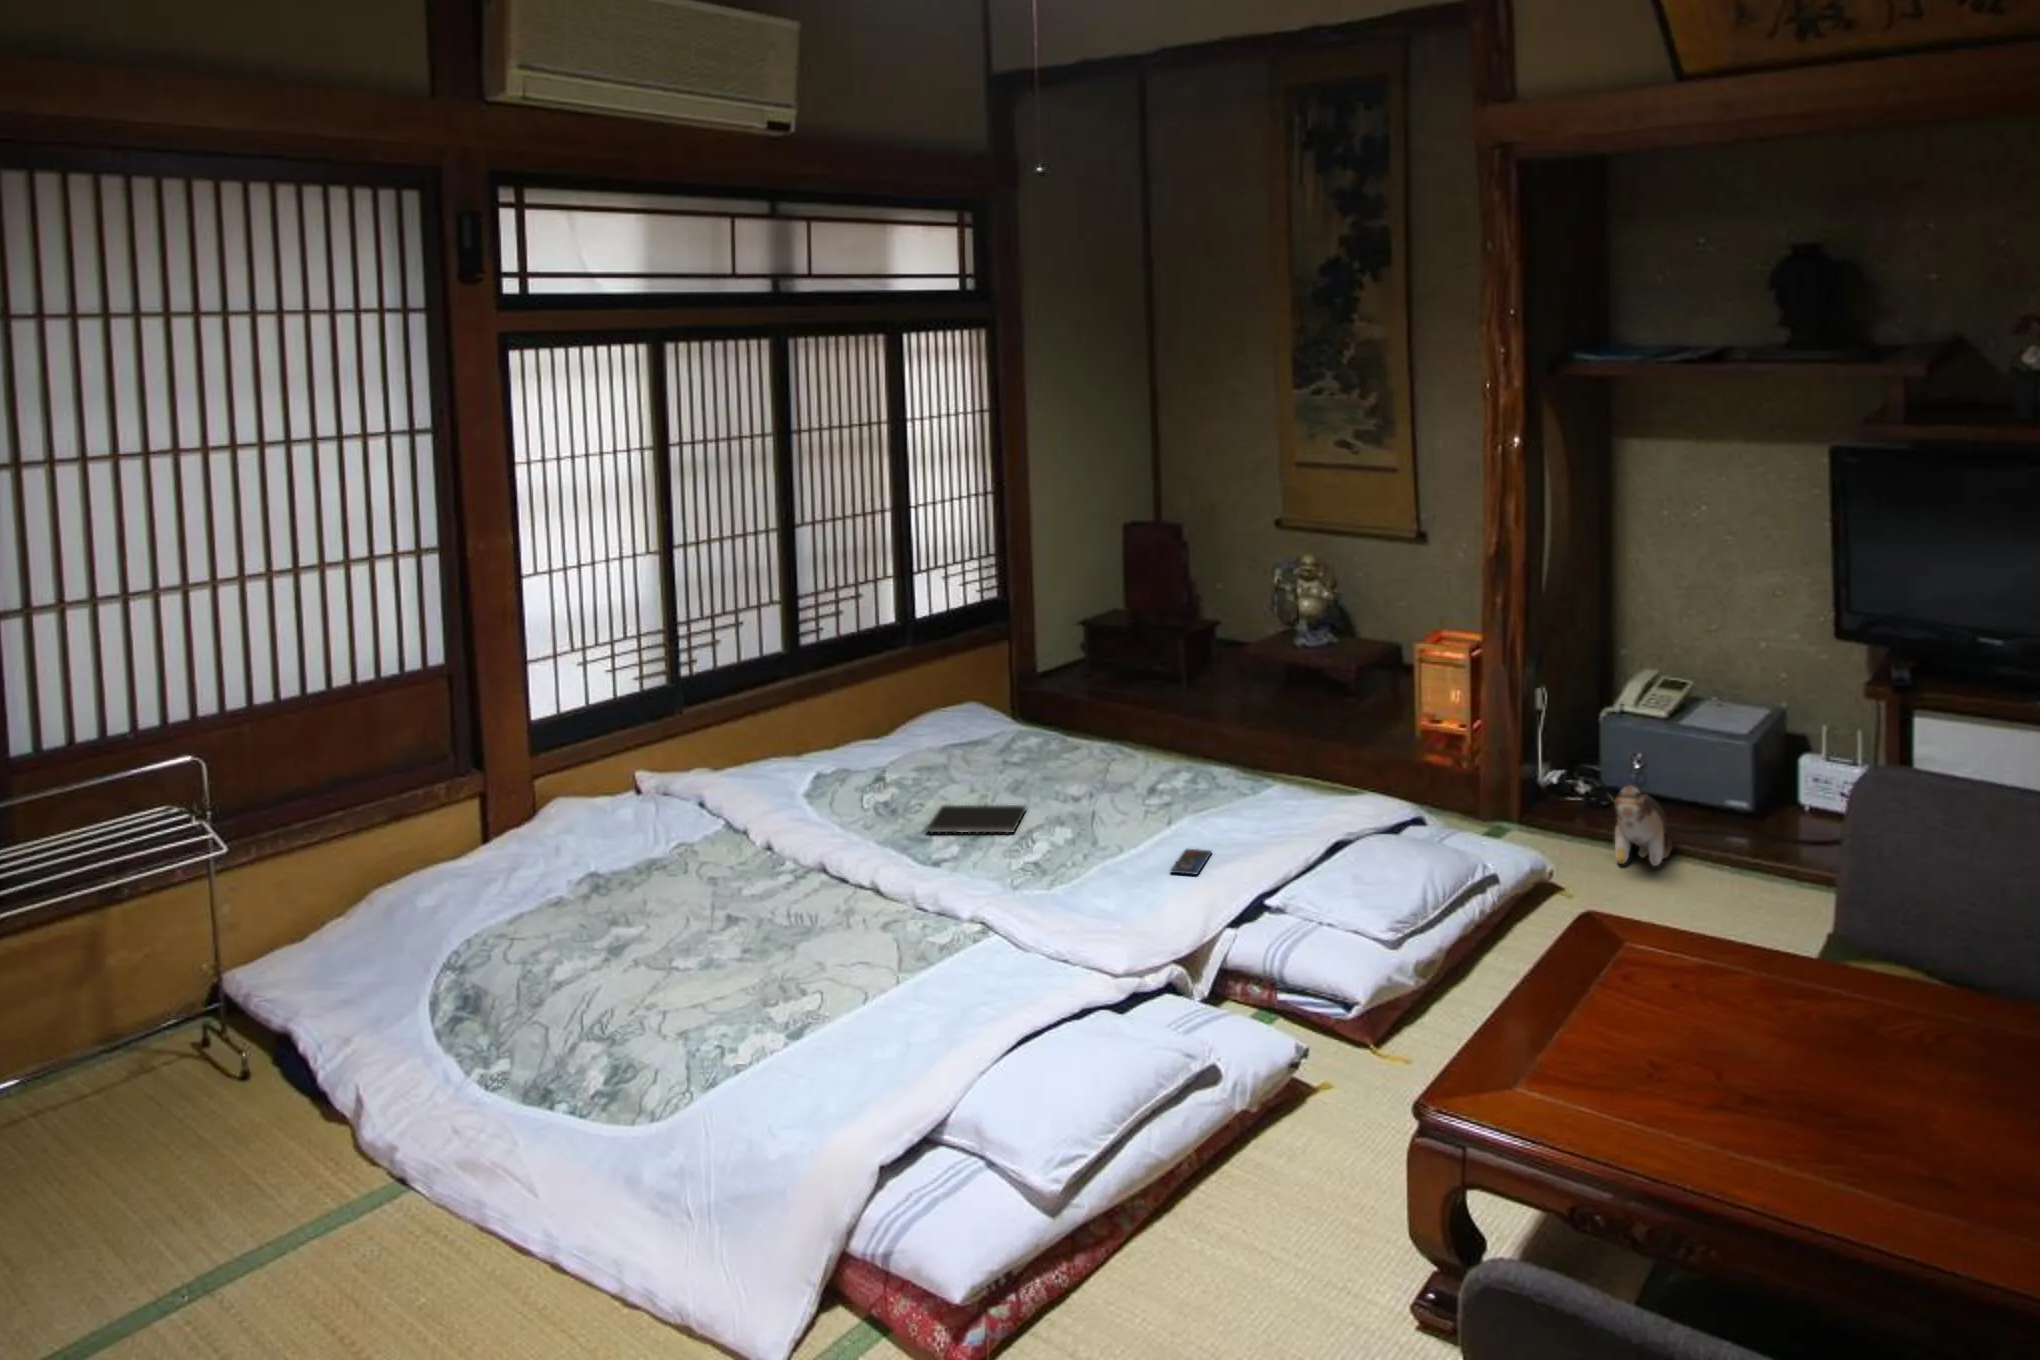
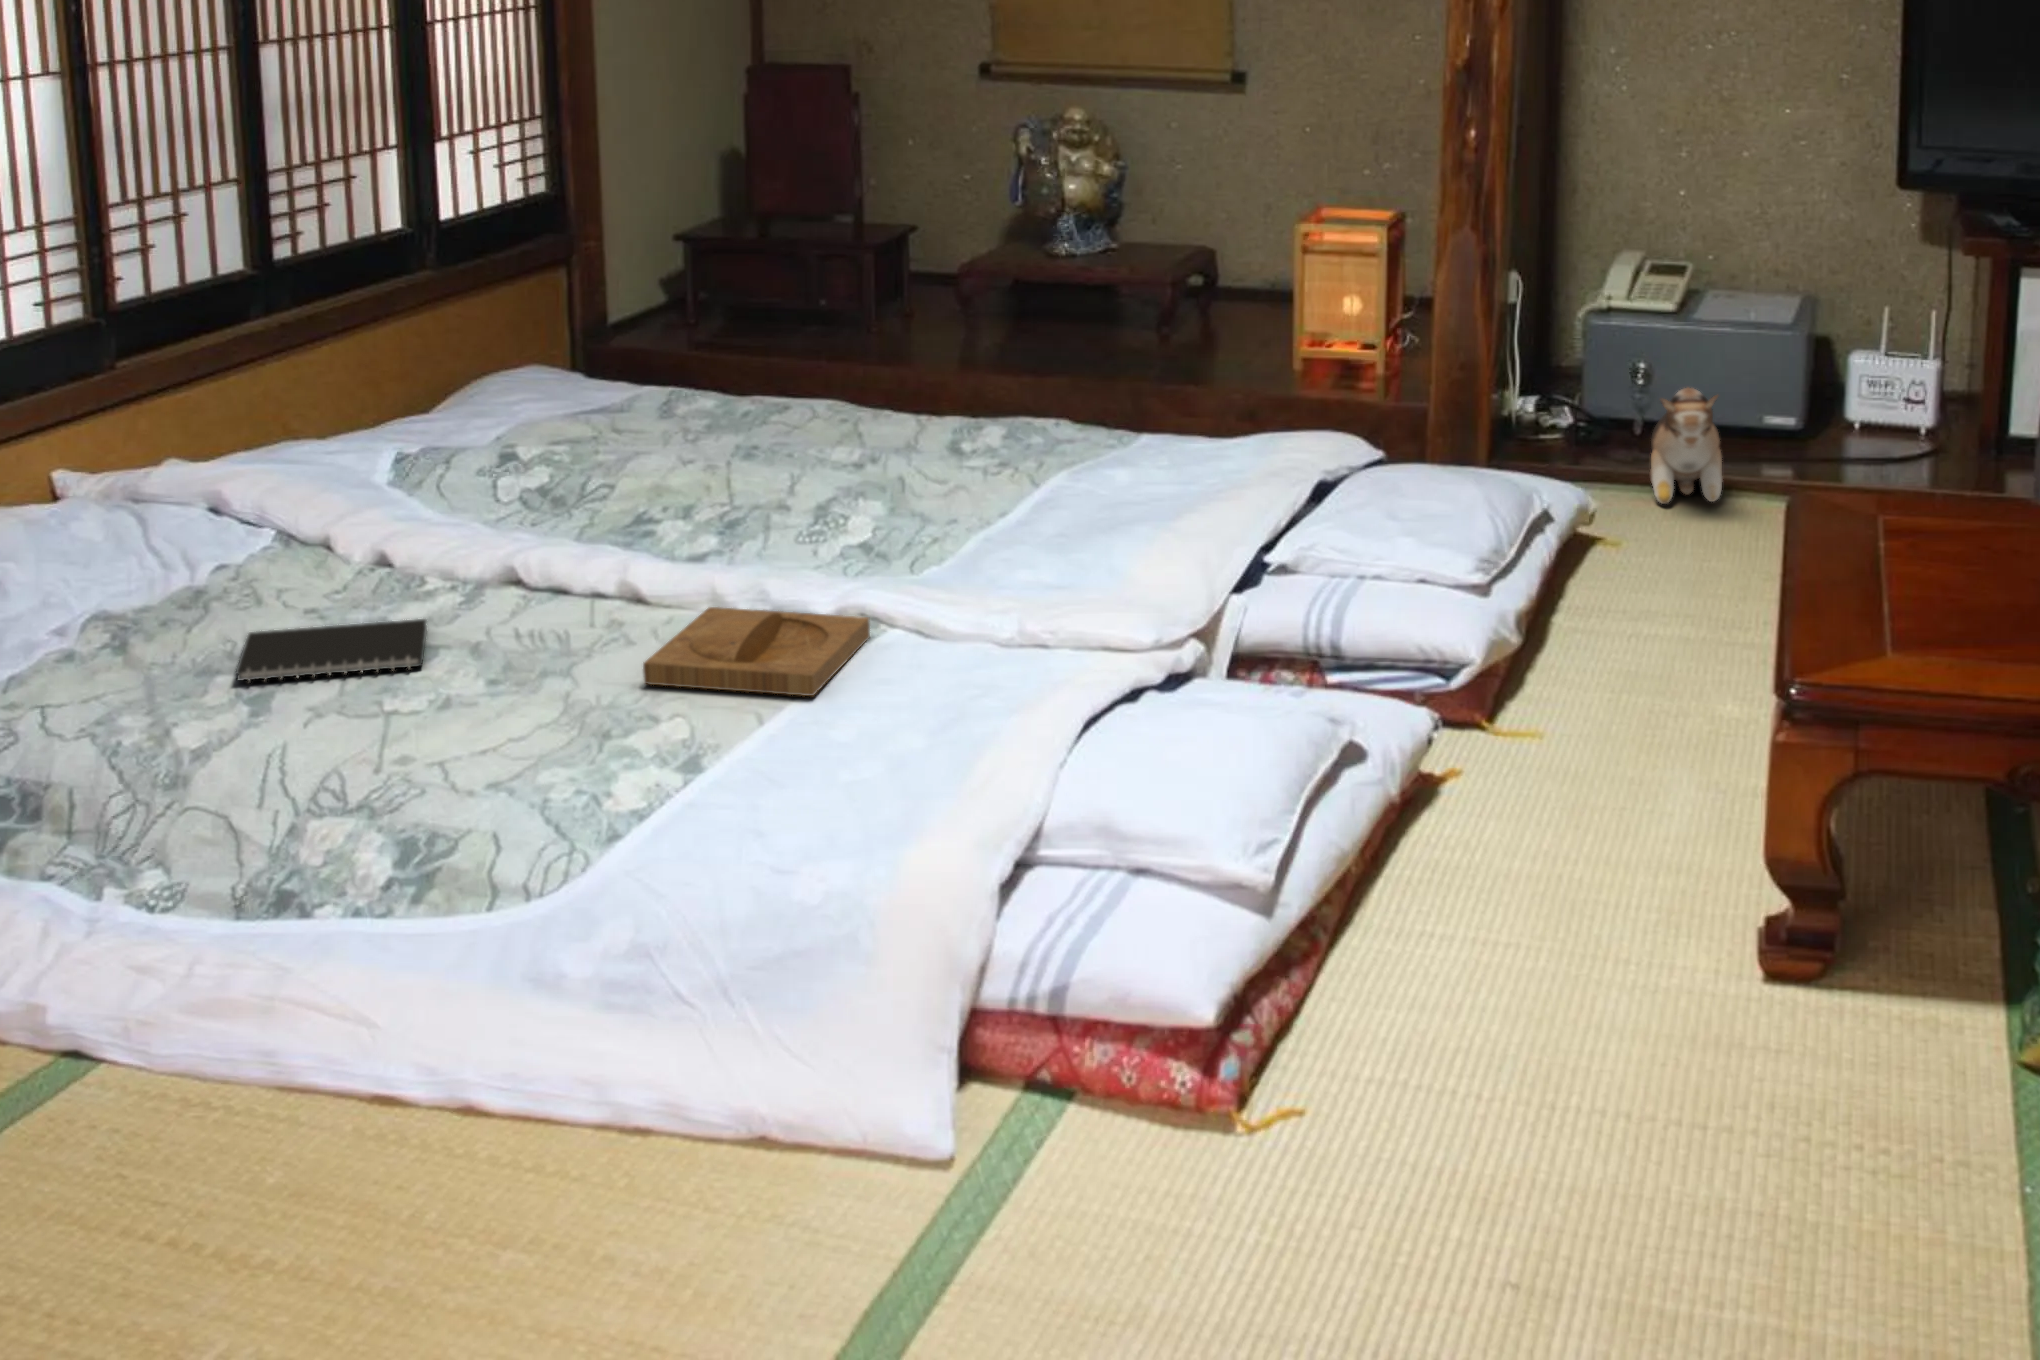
notebook: present [927,805,1025,833] -> present [236,619,427,681]
smartphone: present [1171,849,1212,874] -> none [1111,498,1159,527]
tray: none [809,914,963,992] -> present [643,607,870,696]

